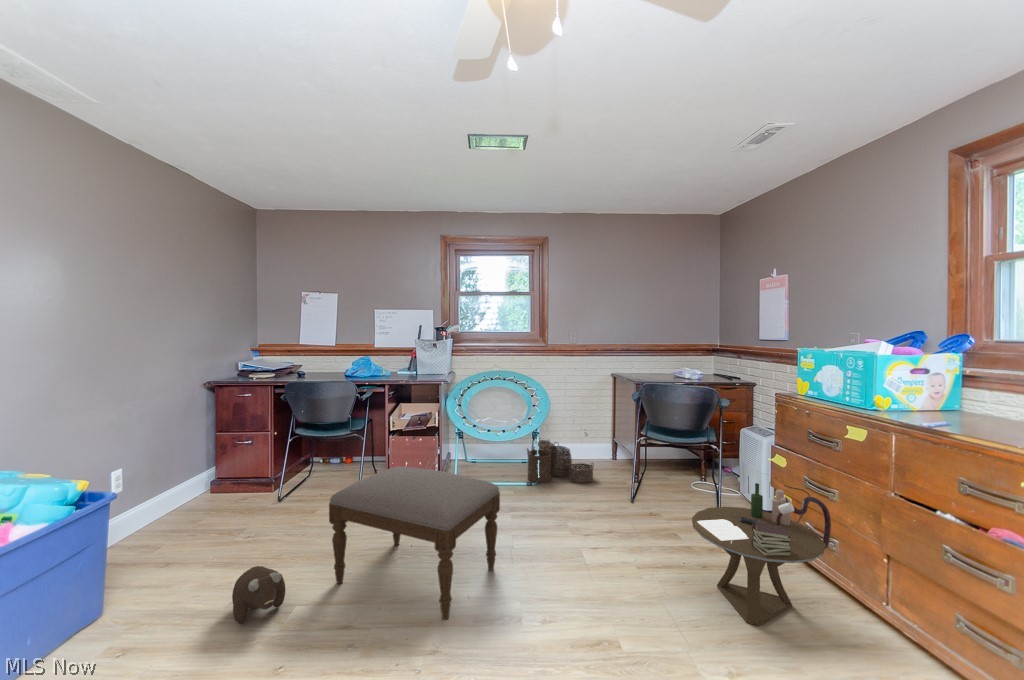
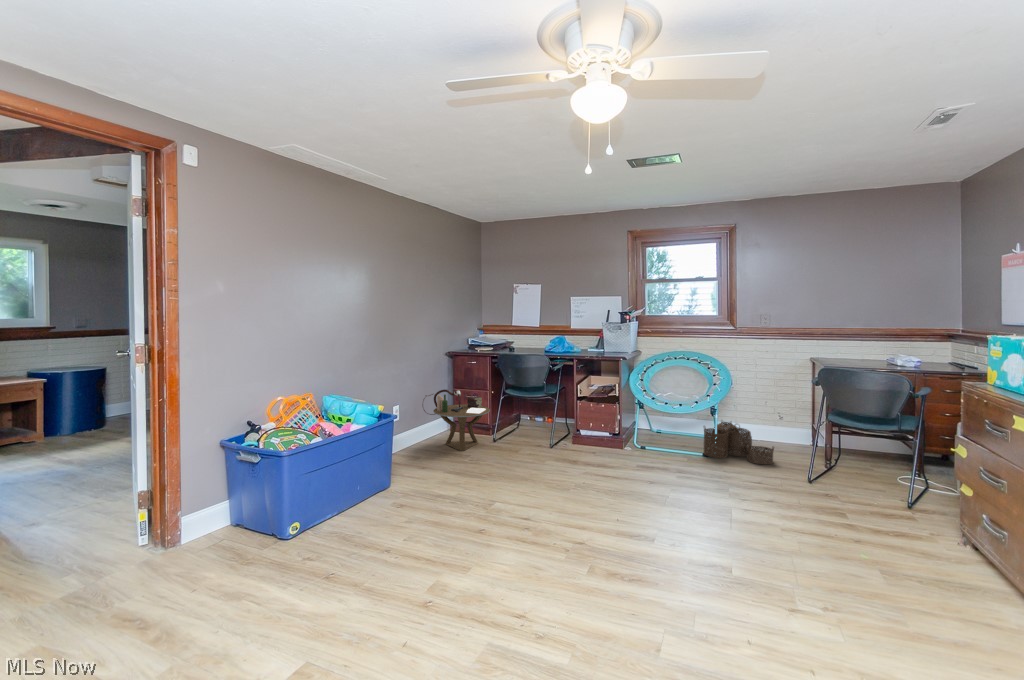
ottoman: present [329,466,500,619] -> none [529,419,656,525]
side table: present [692,483,831,626] -> present [424,390,490,451]
plush toy: present [232,566,285,623] -> none [471,469,501,501]

